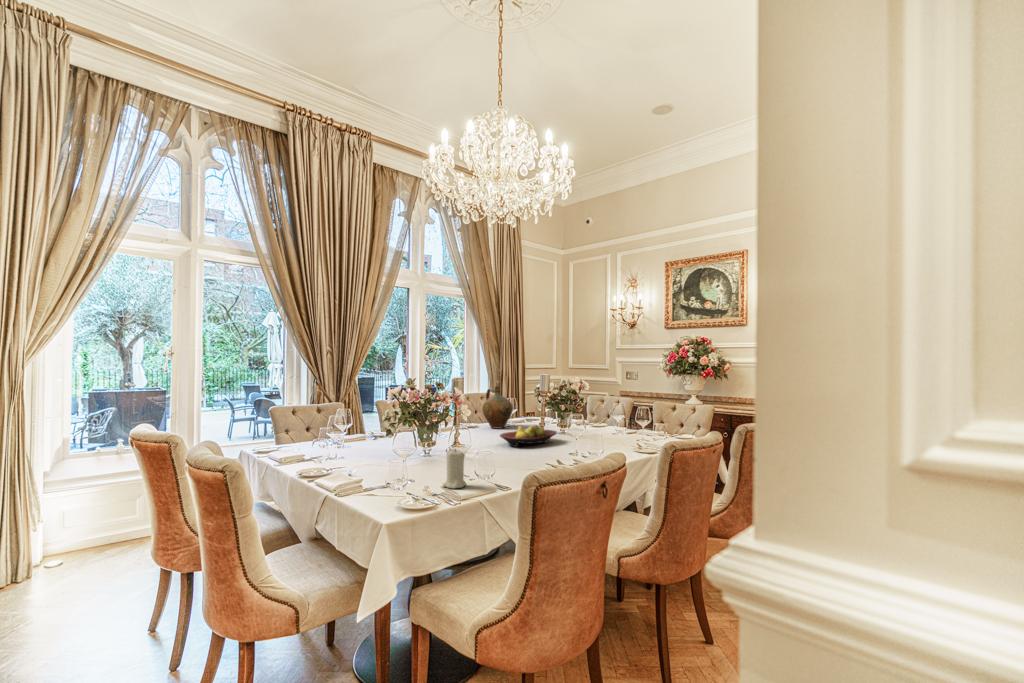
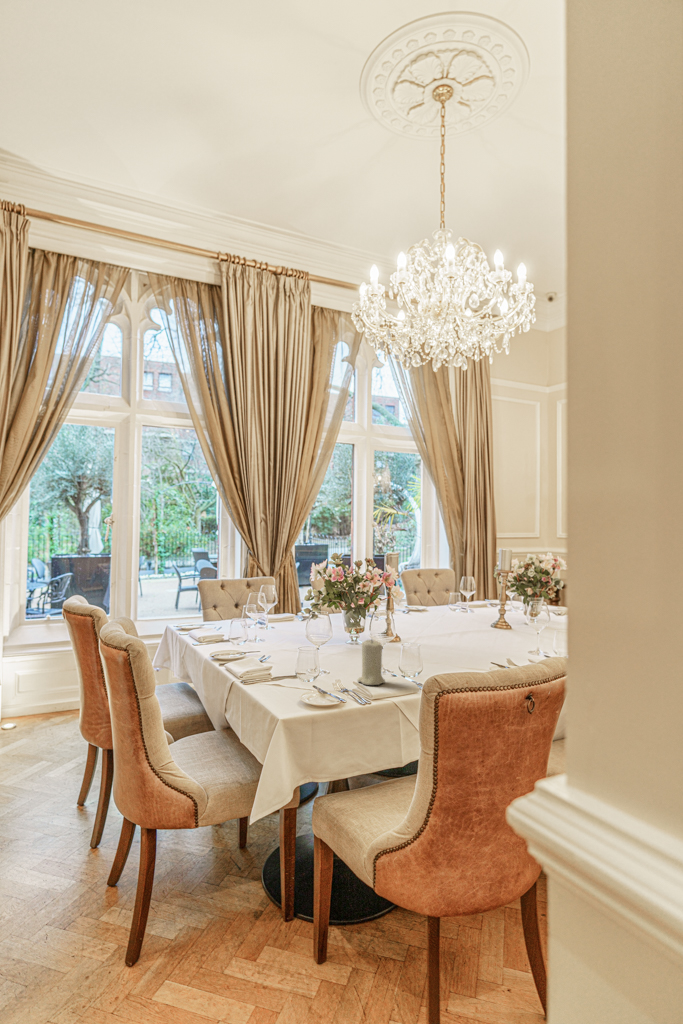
ceramic jug: present [482,386,513,429] -> none [431,564,468,614]
fruit bowl: present [500,425,557,447] -> none [443,613,517,639]

